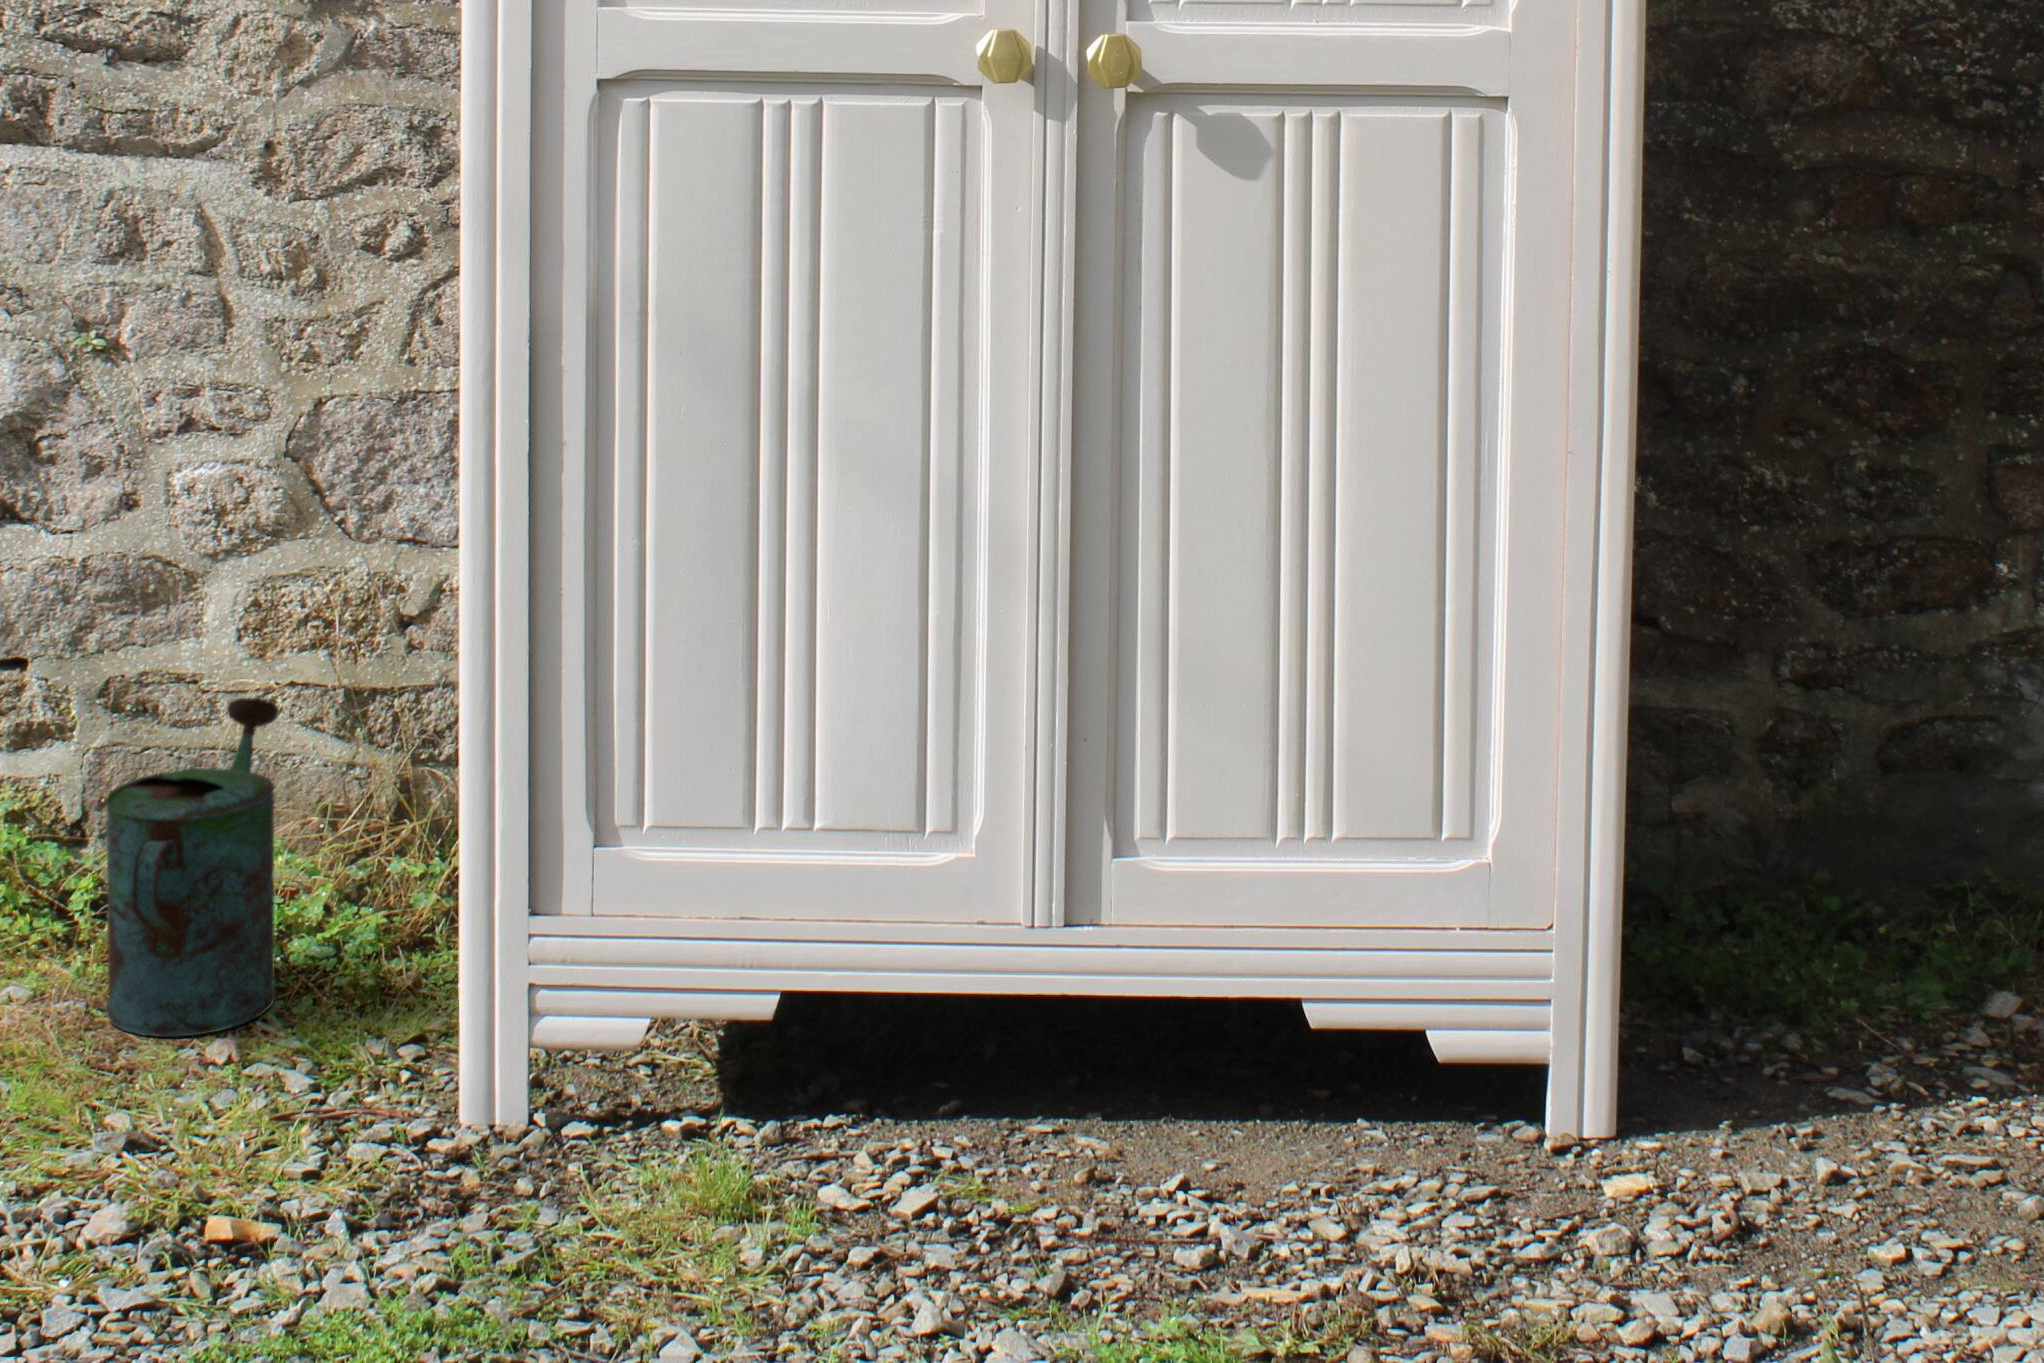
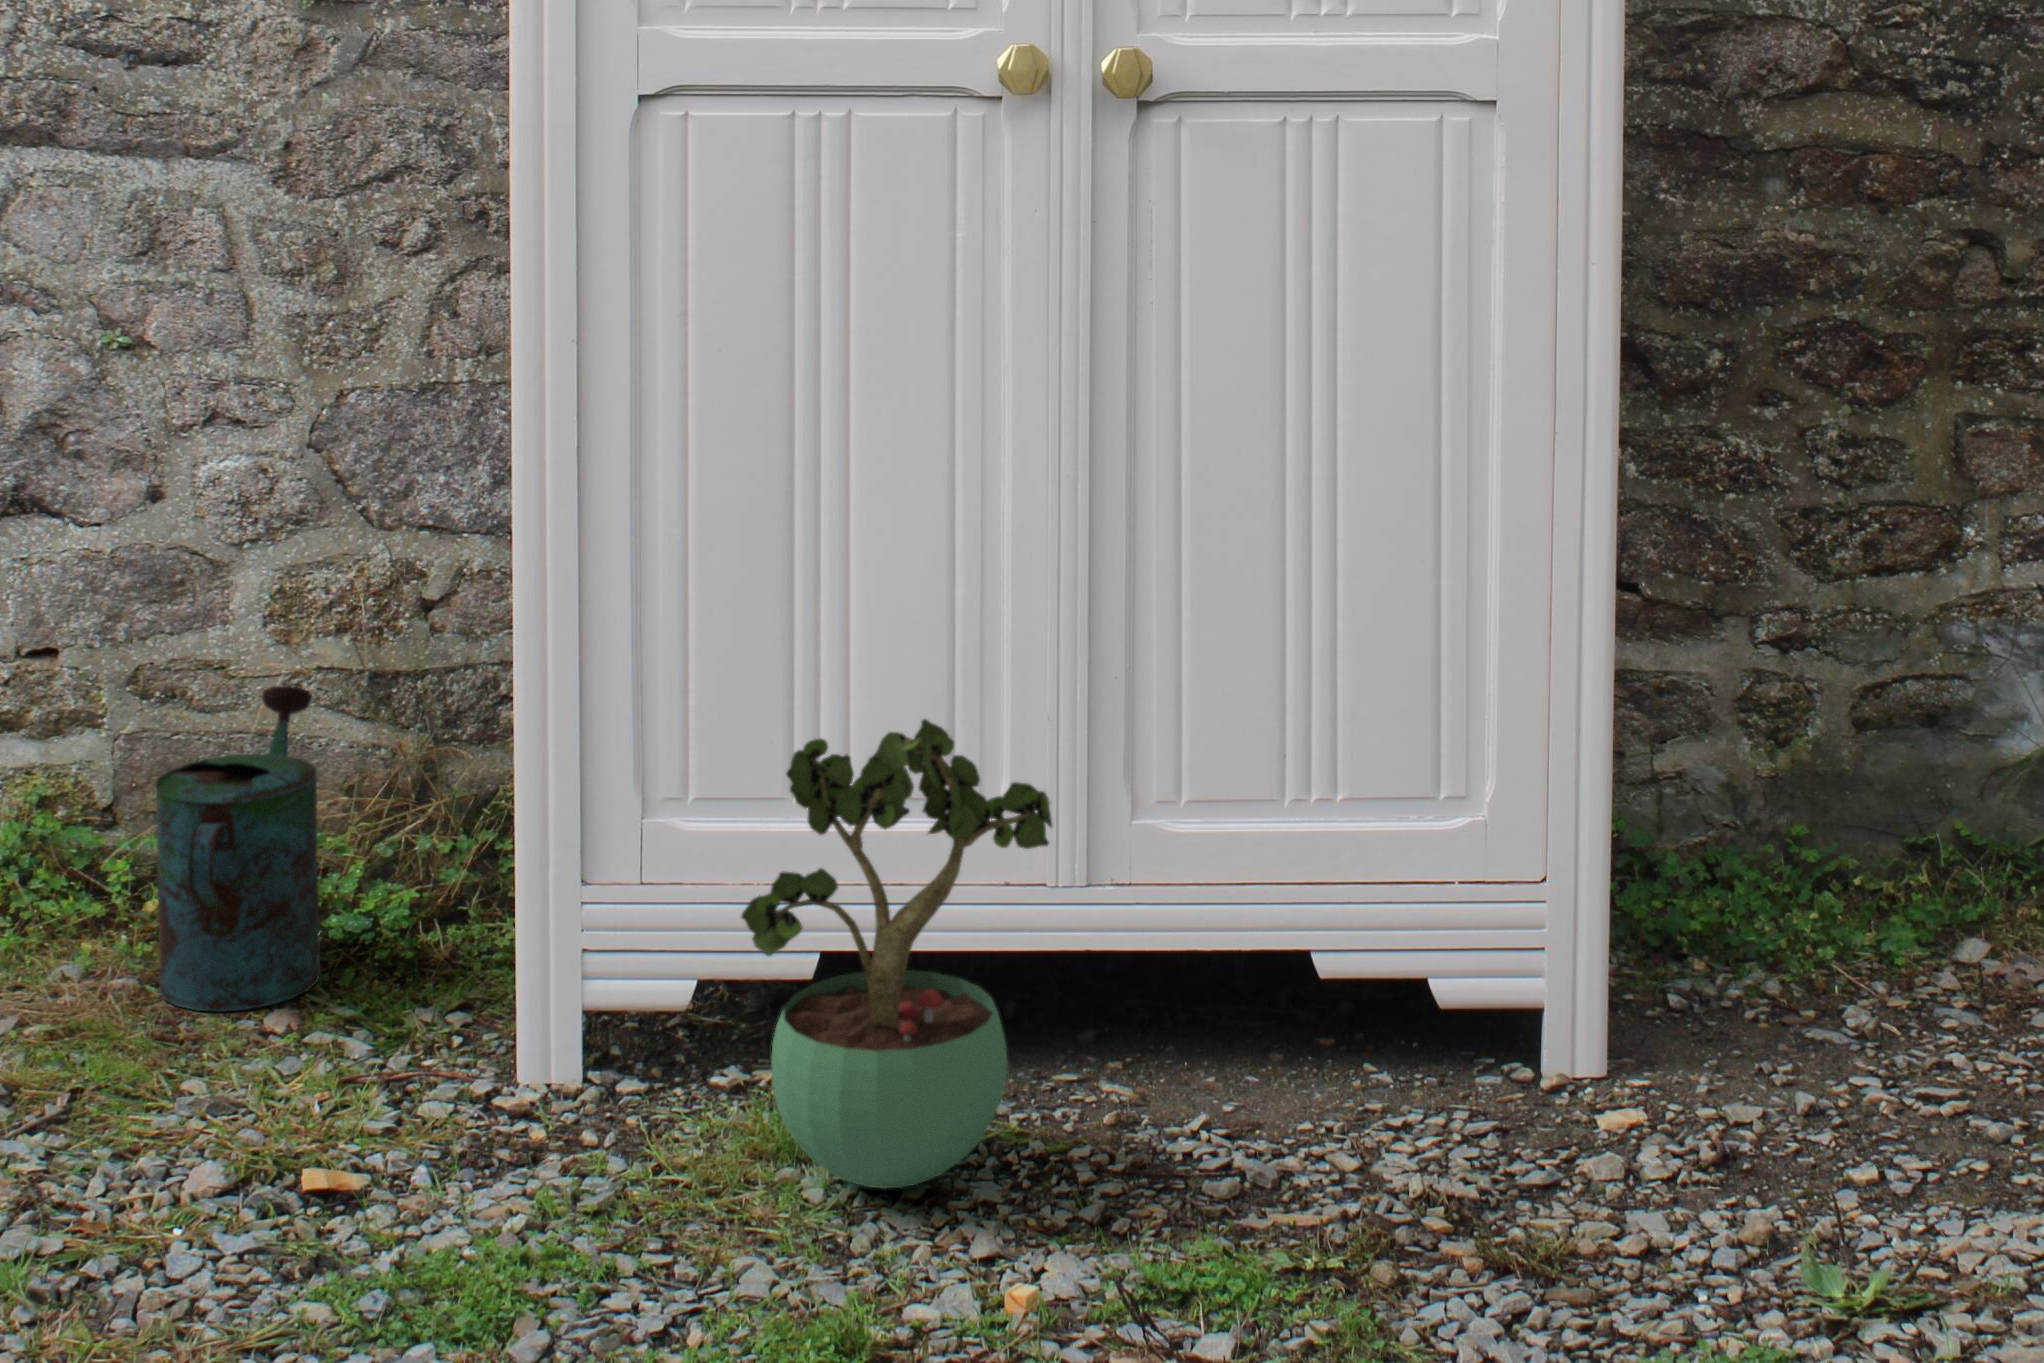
potted plant: none [688,746,1020,1249] -> present [741,719,1052,1188]

